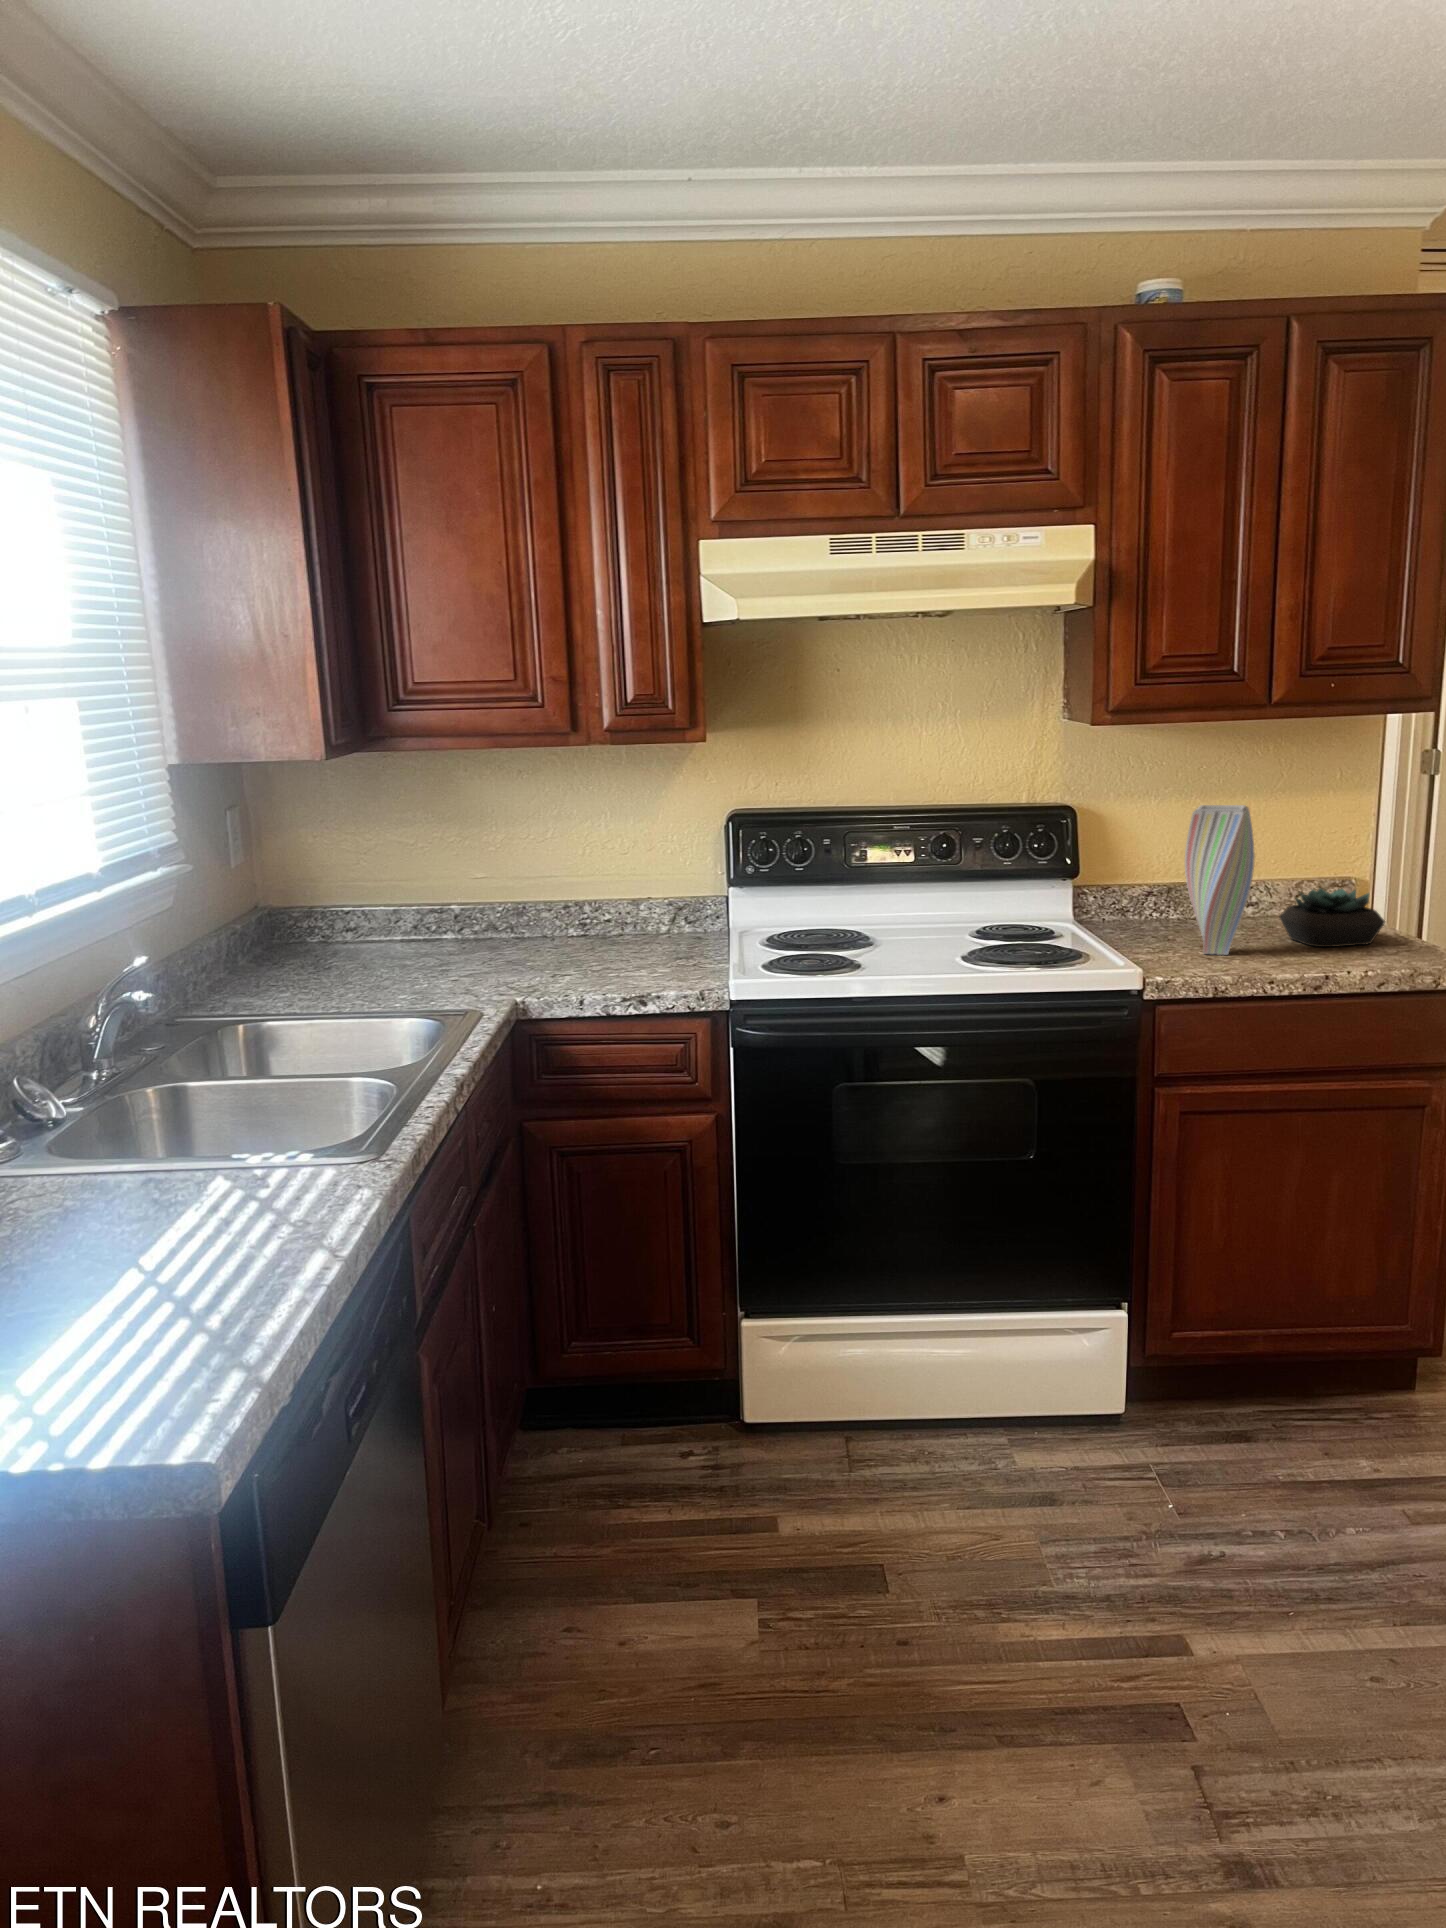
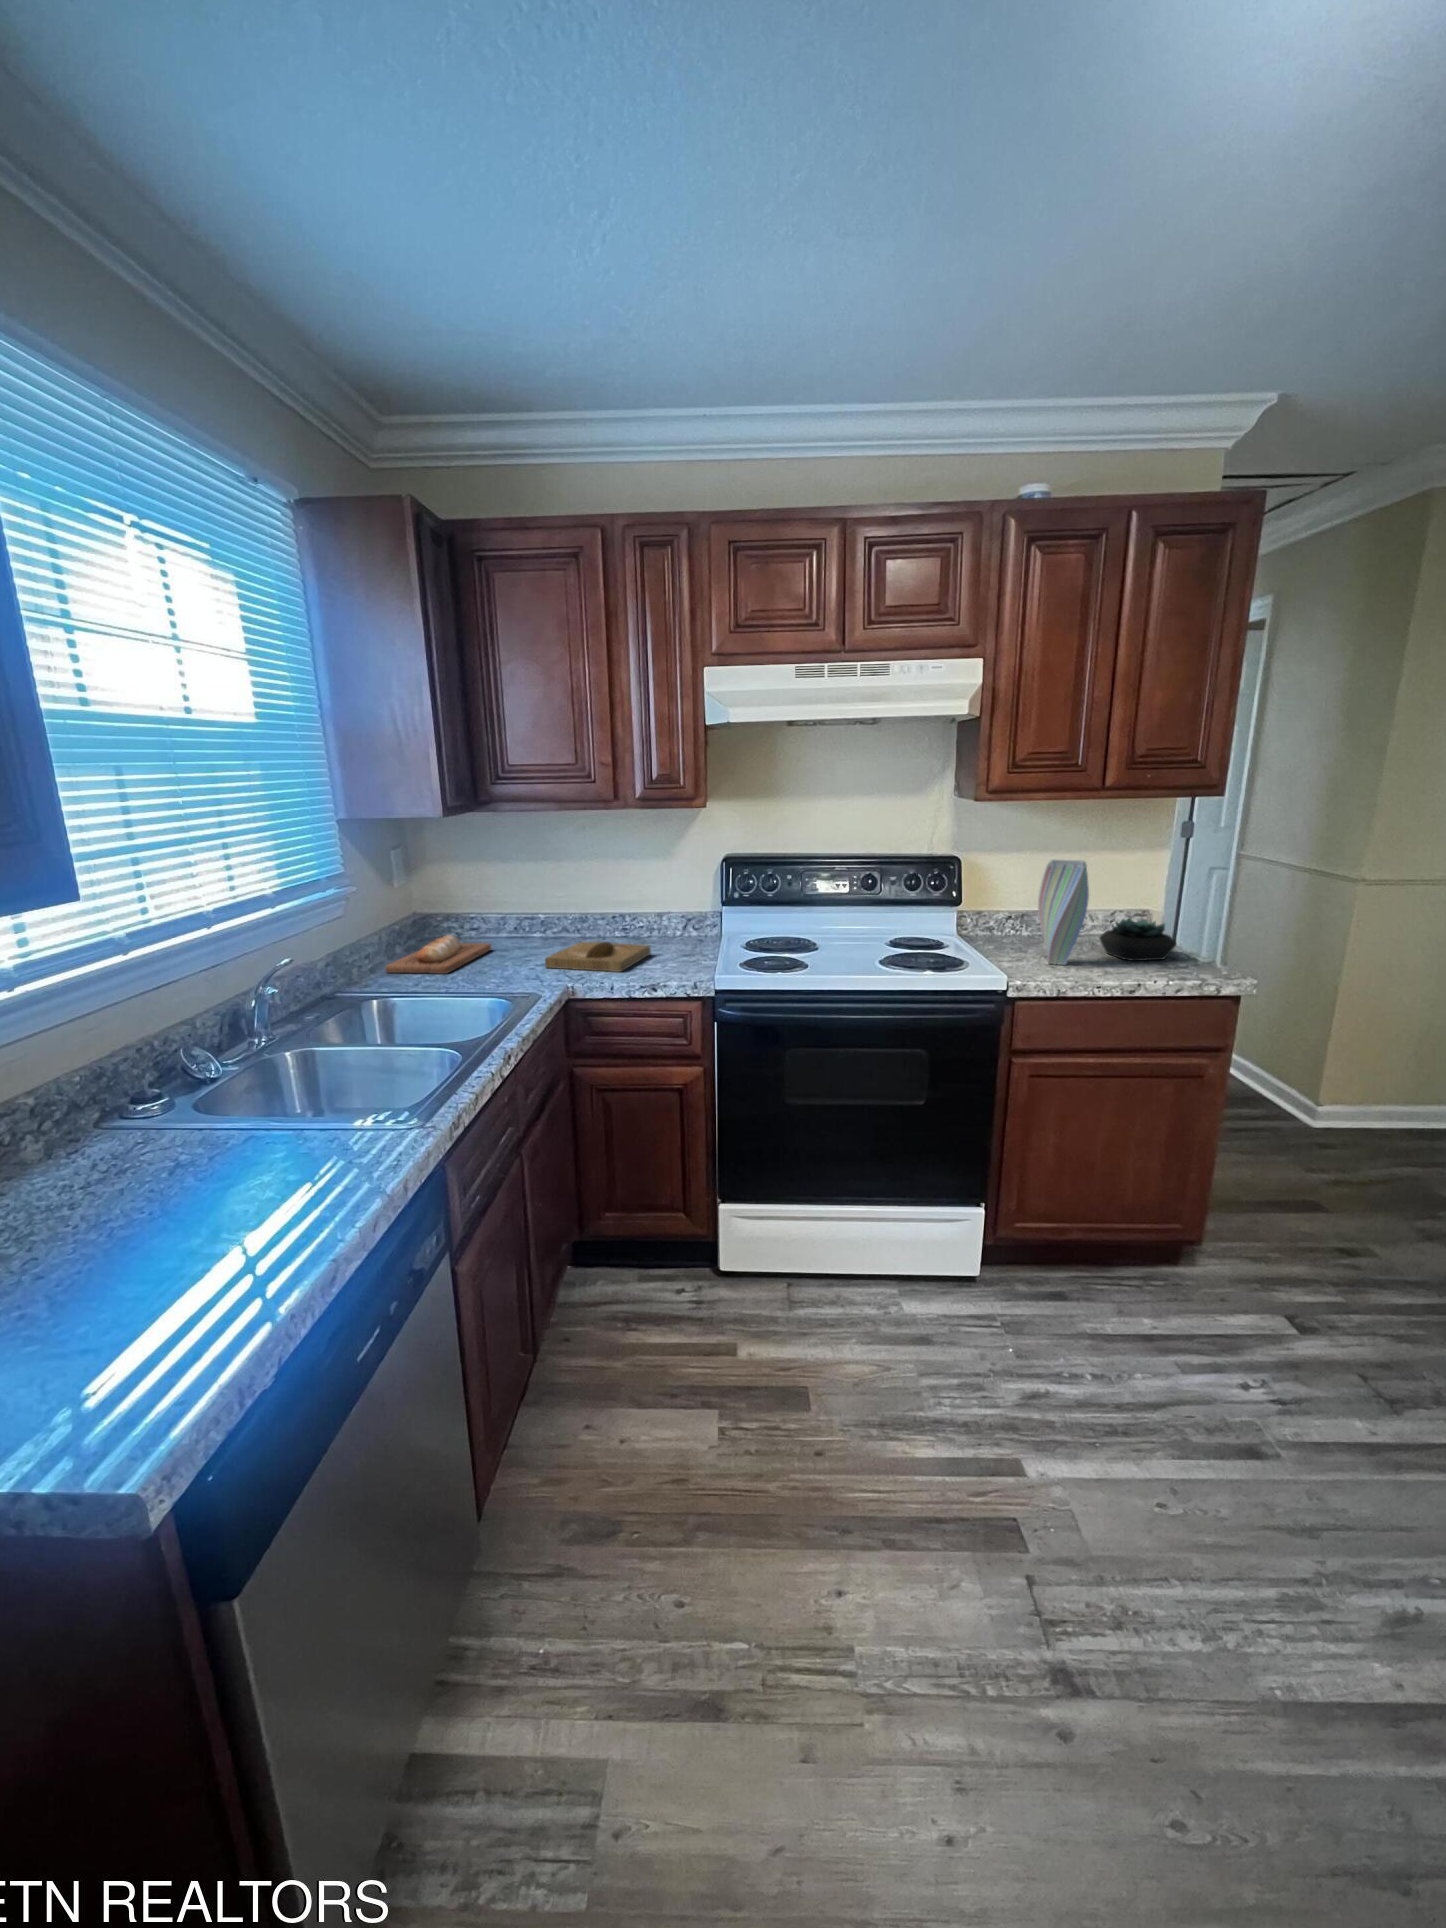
bread loaf: none [236,937,383,991] -> present [385,935,491,974]
tray: none [473,943,626,981] -> present [545,941,651,972]

